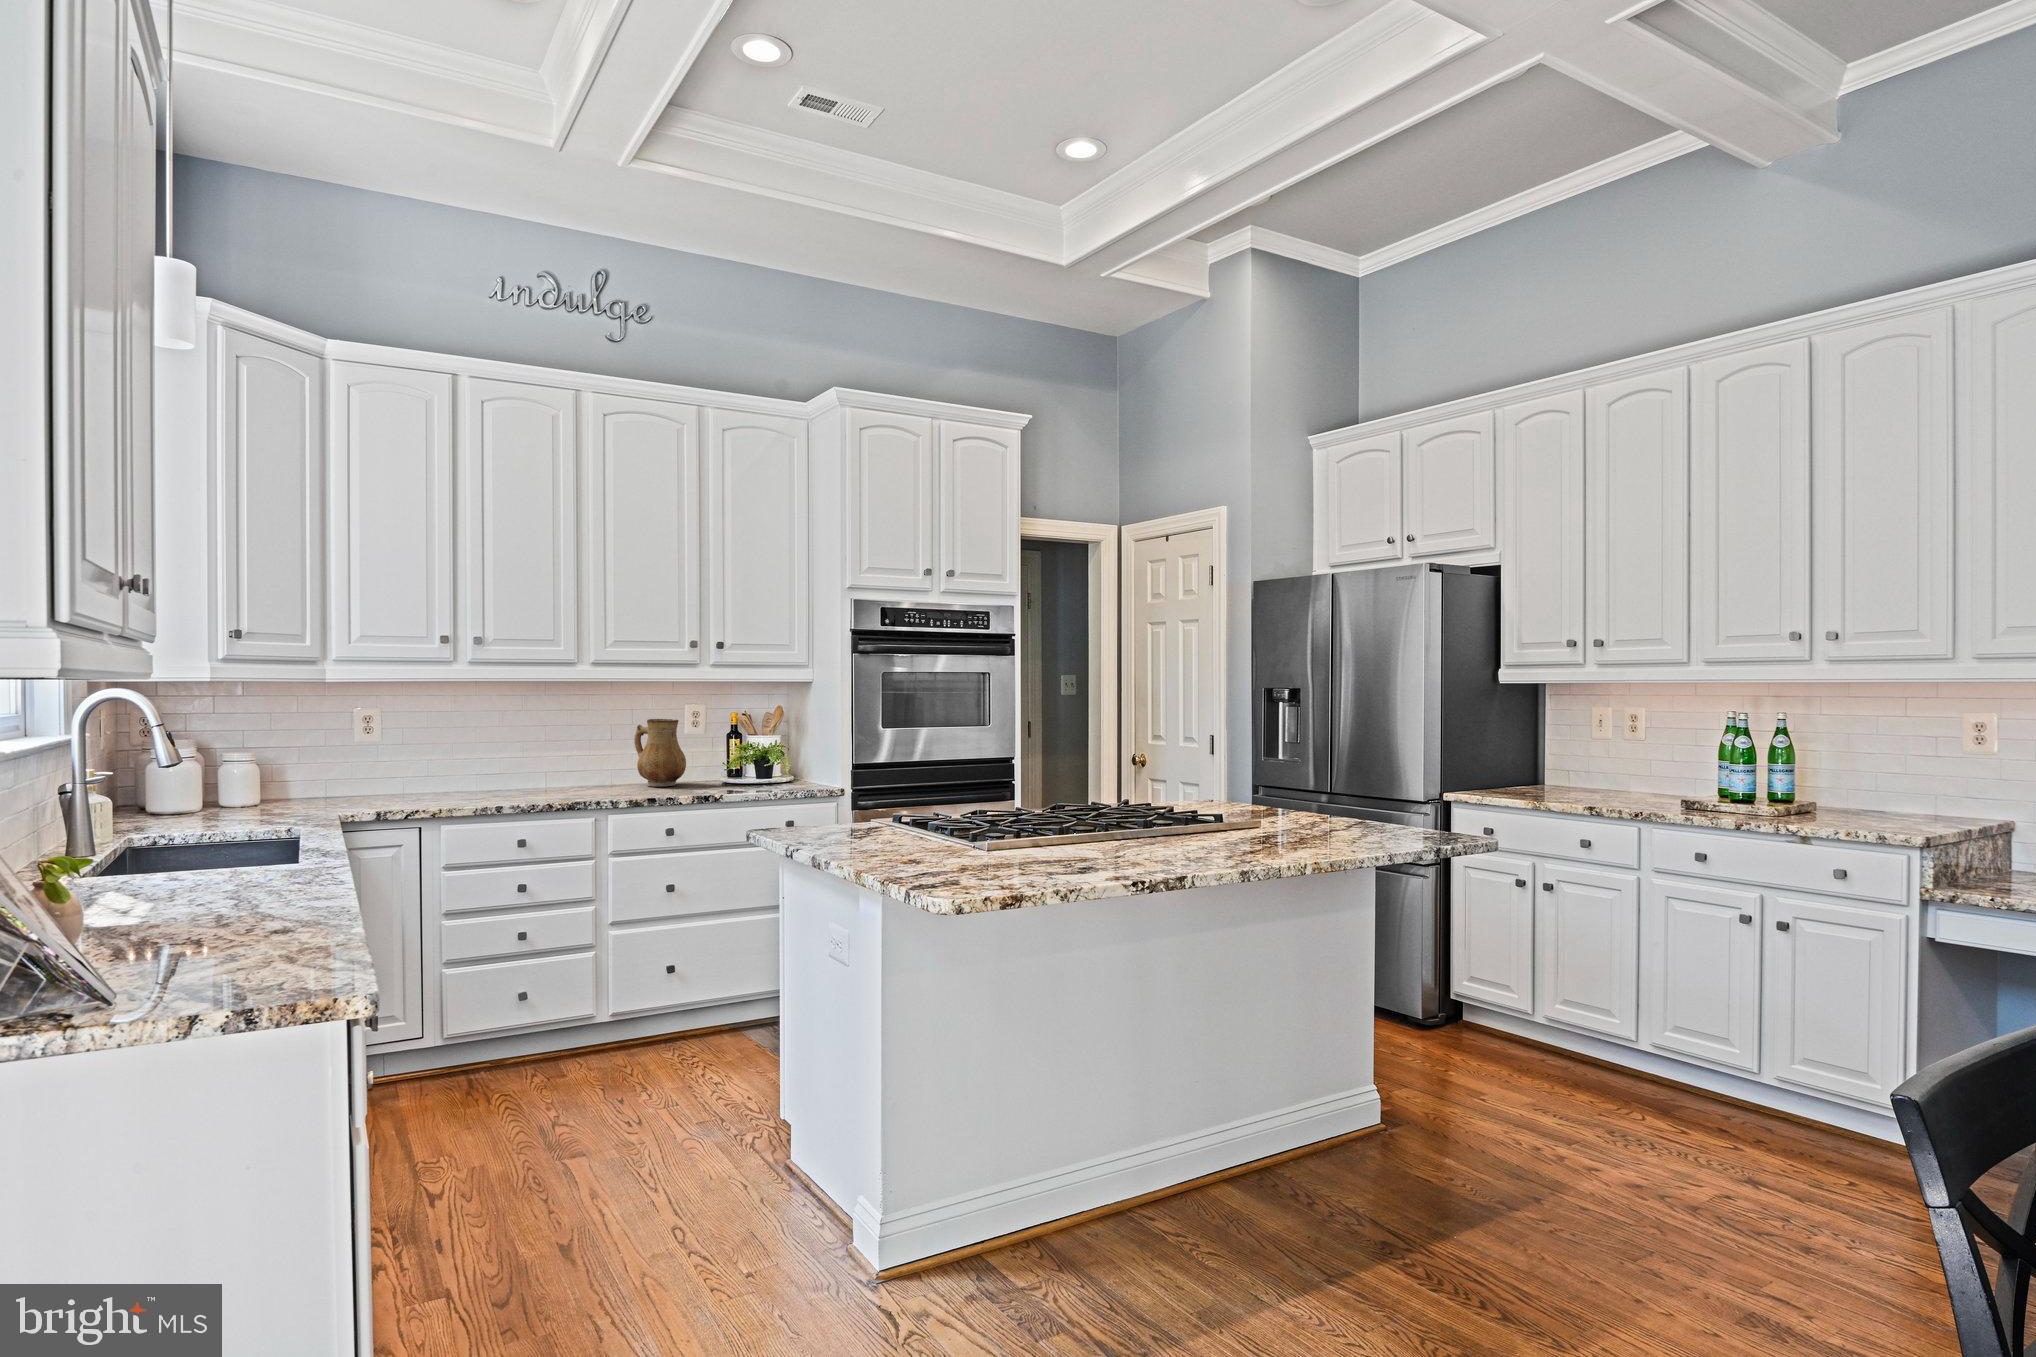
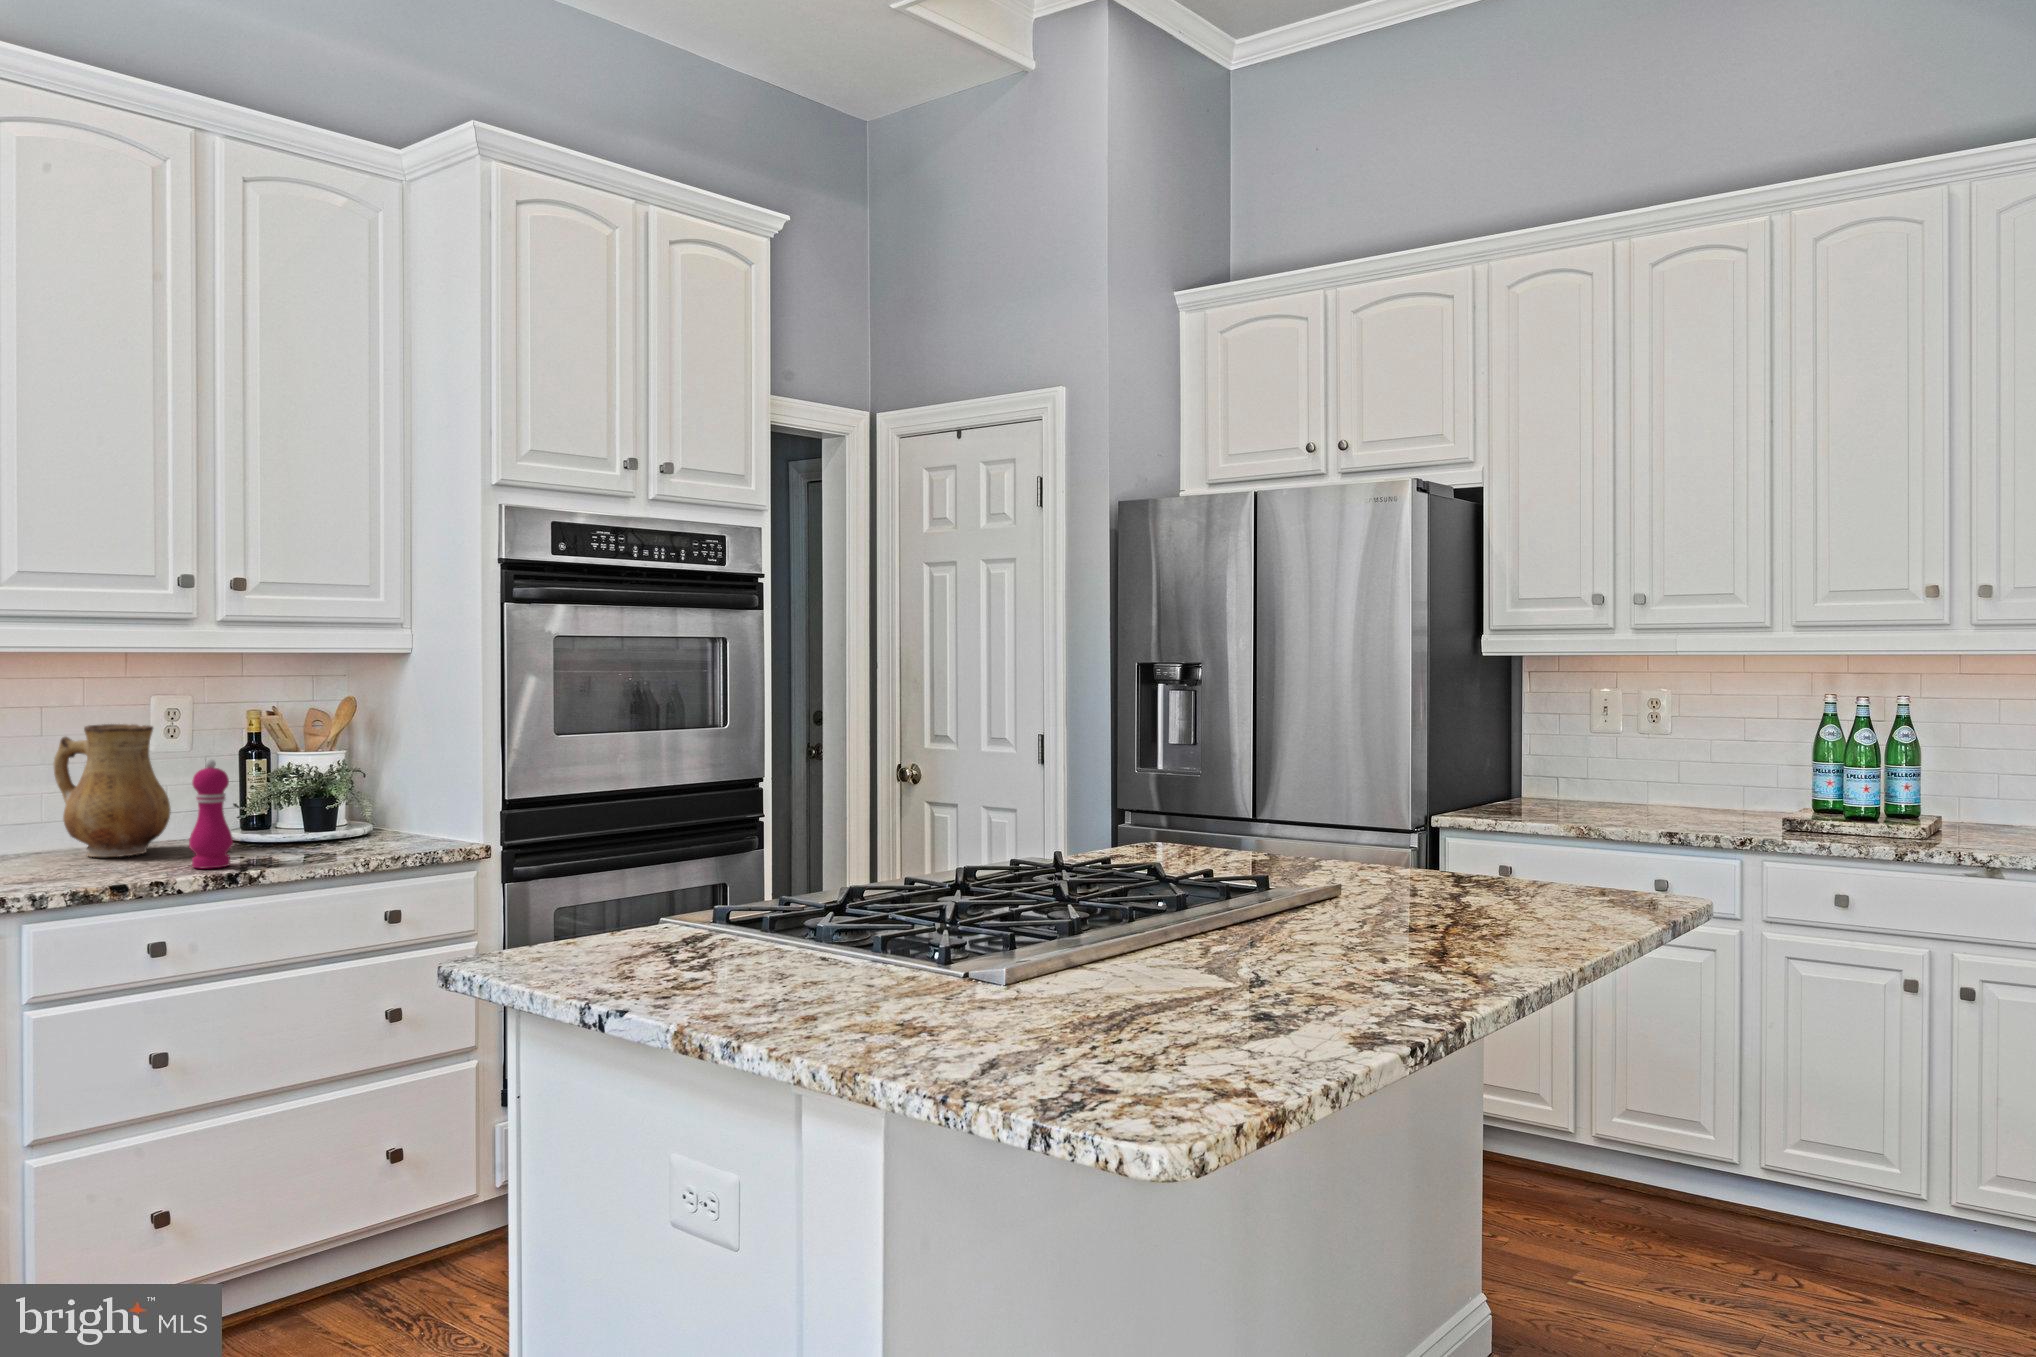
pepper mill: none [689,737,709,793] -> present [189,760,233,868]

